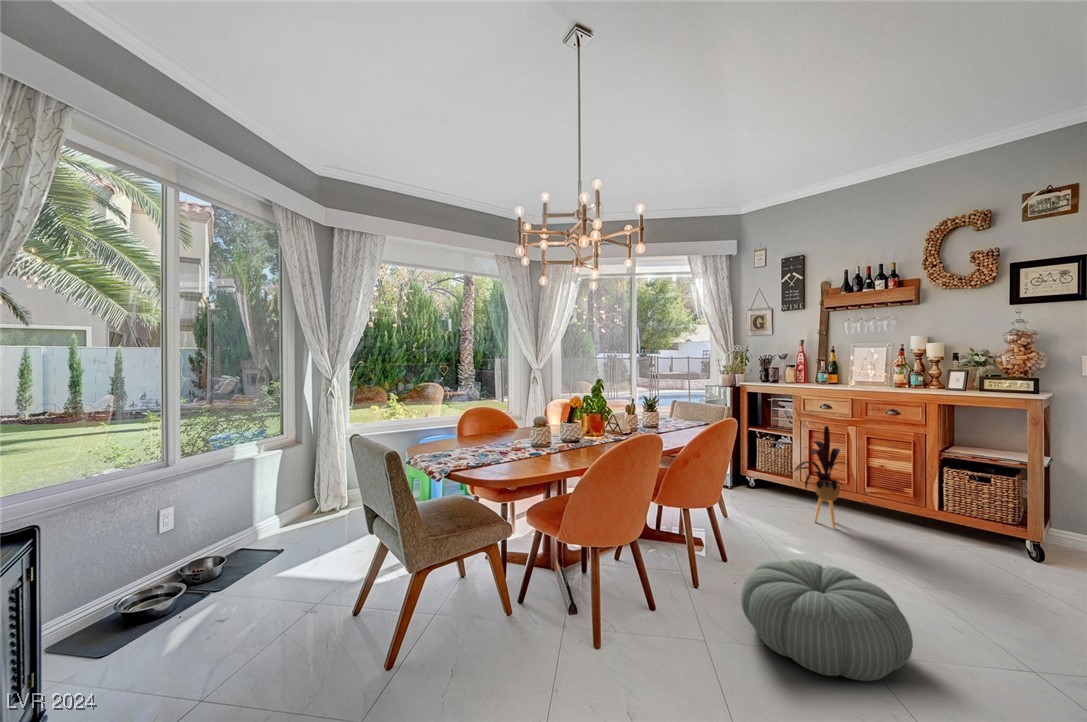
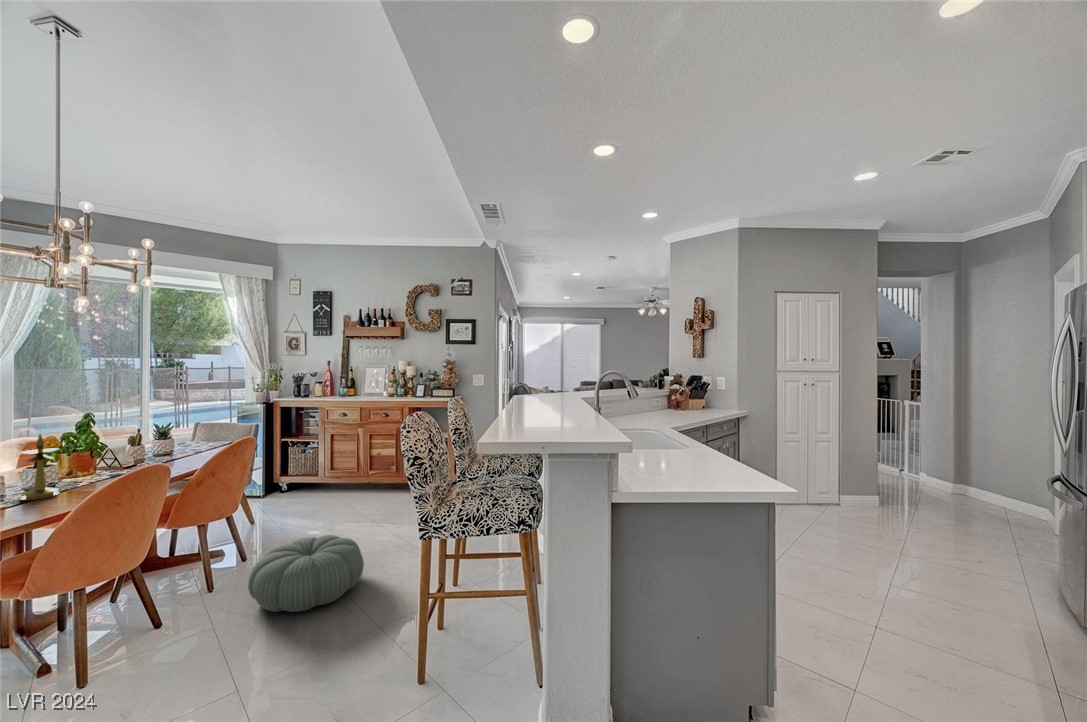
candlestick: none [559,393,582,451] -> present [20,434,59,500]
house plant: present [794,426,845,528] -> none [311,431,353,508]

